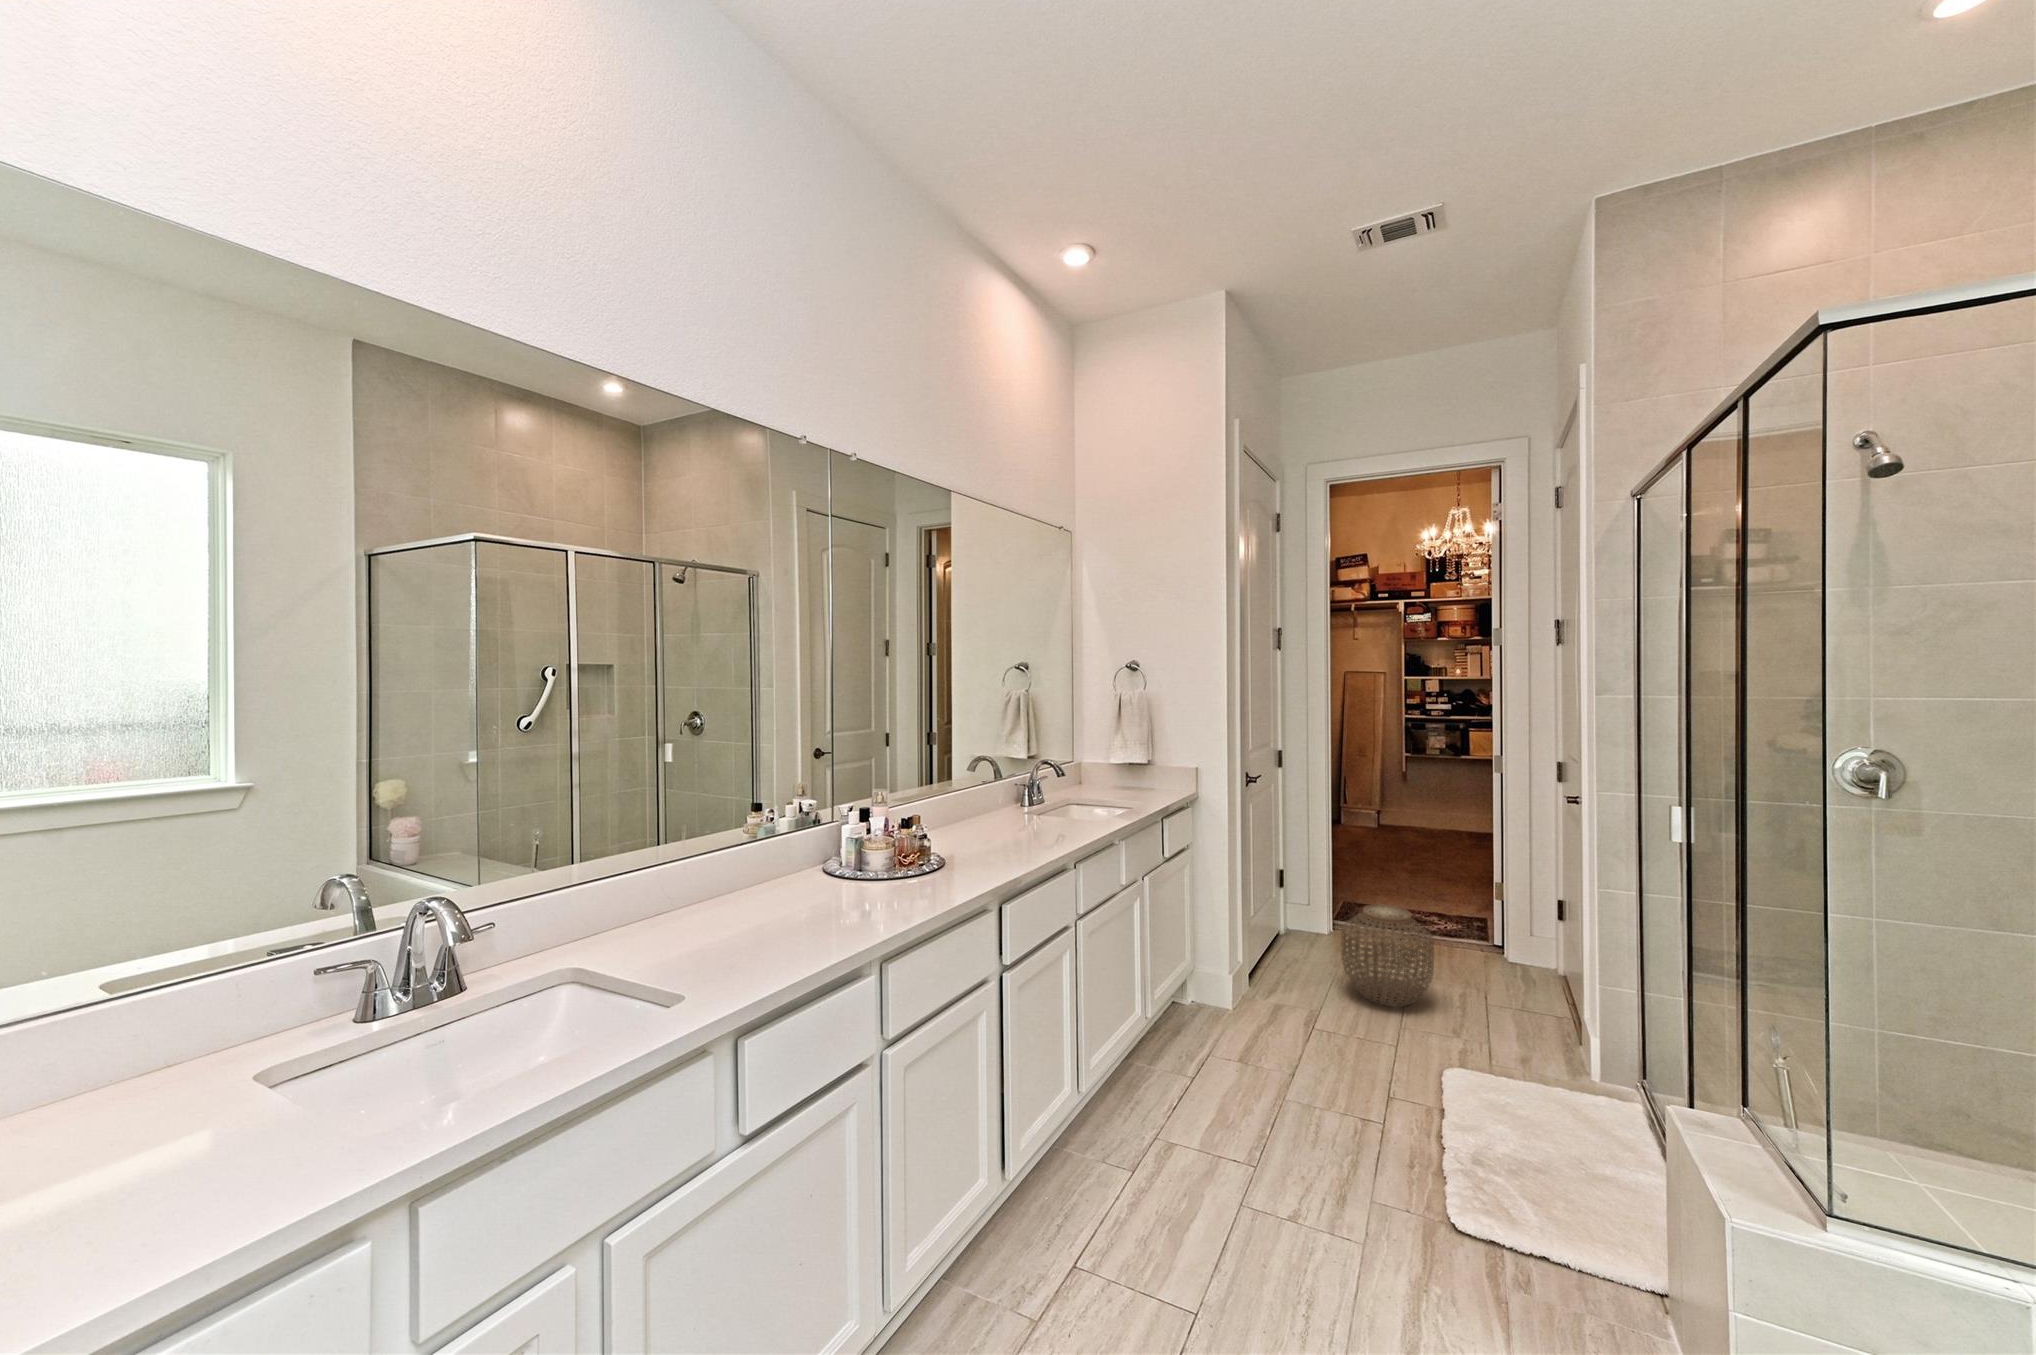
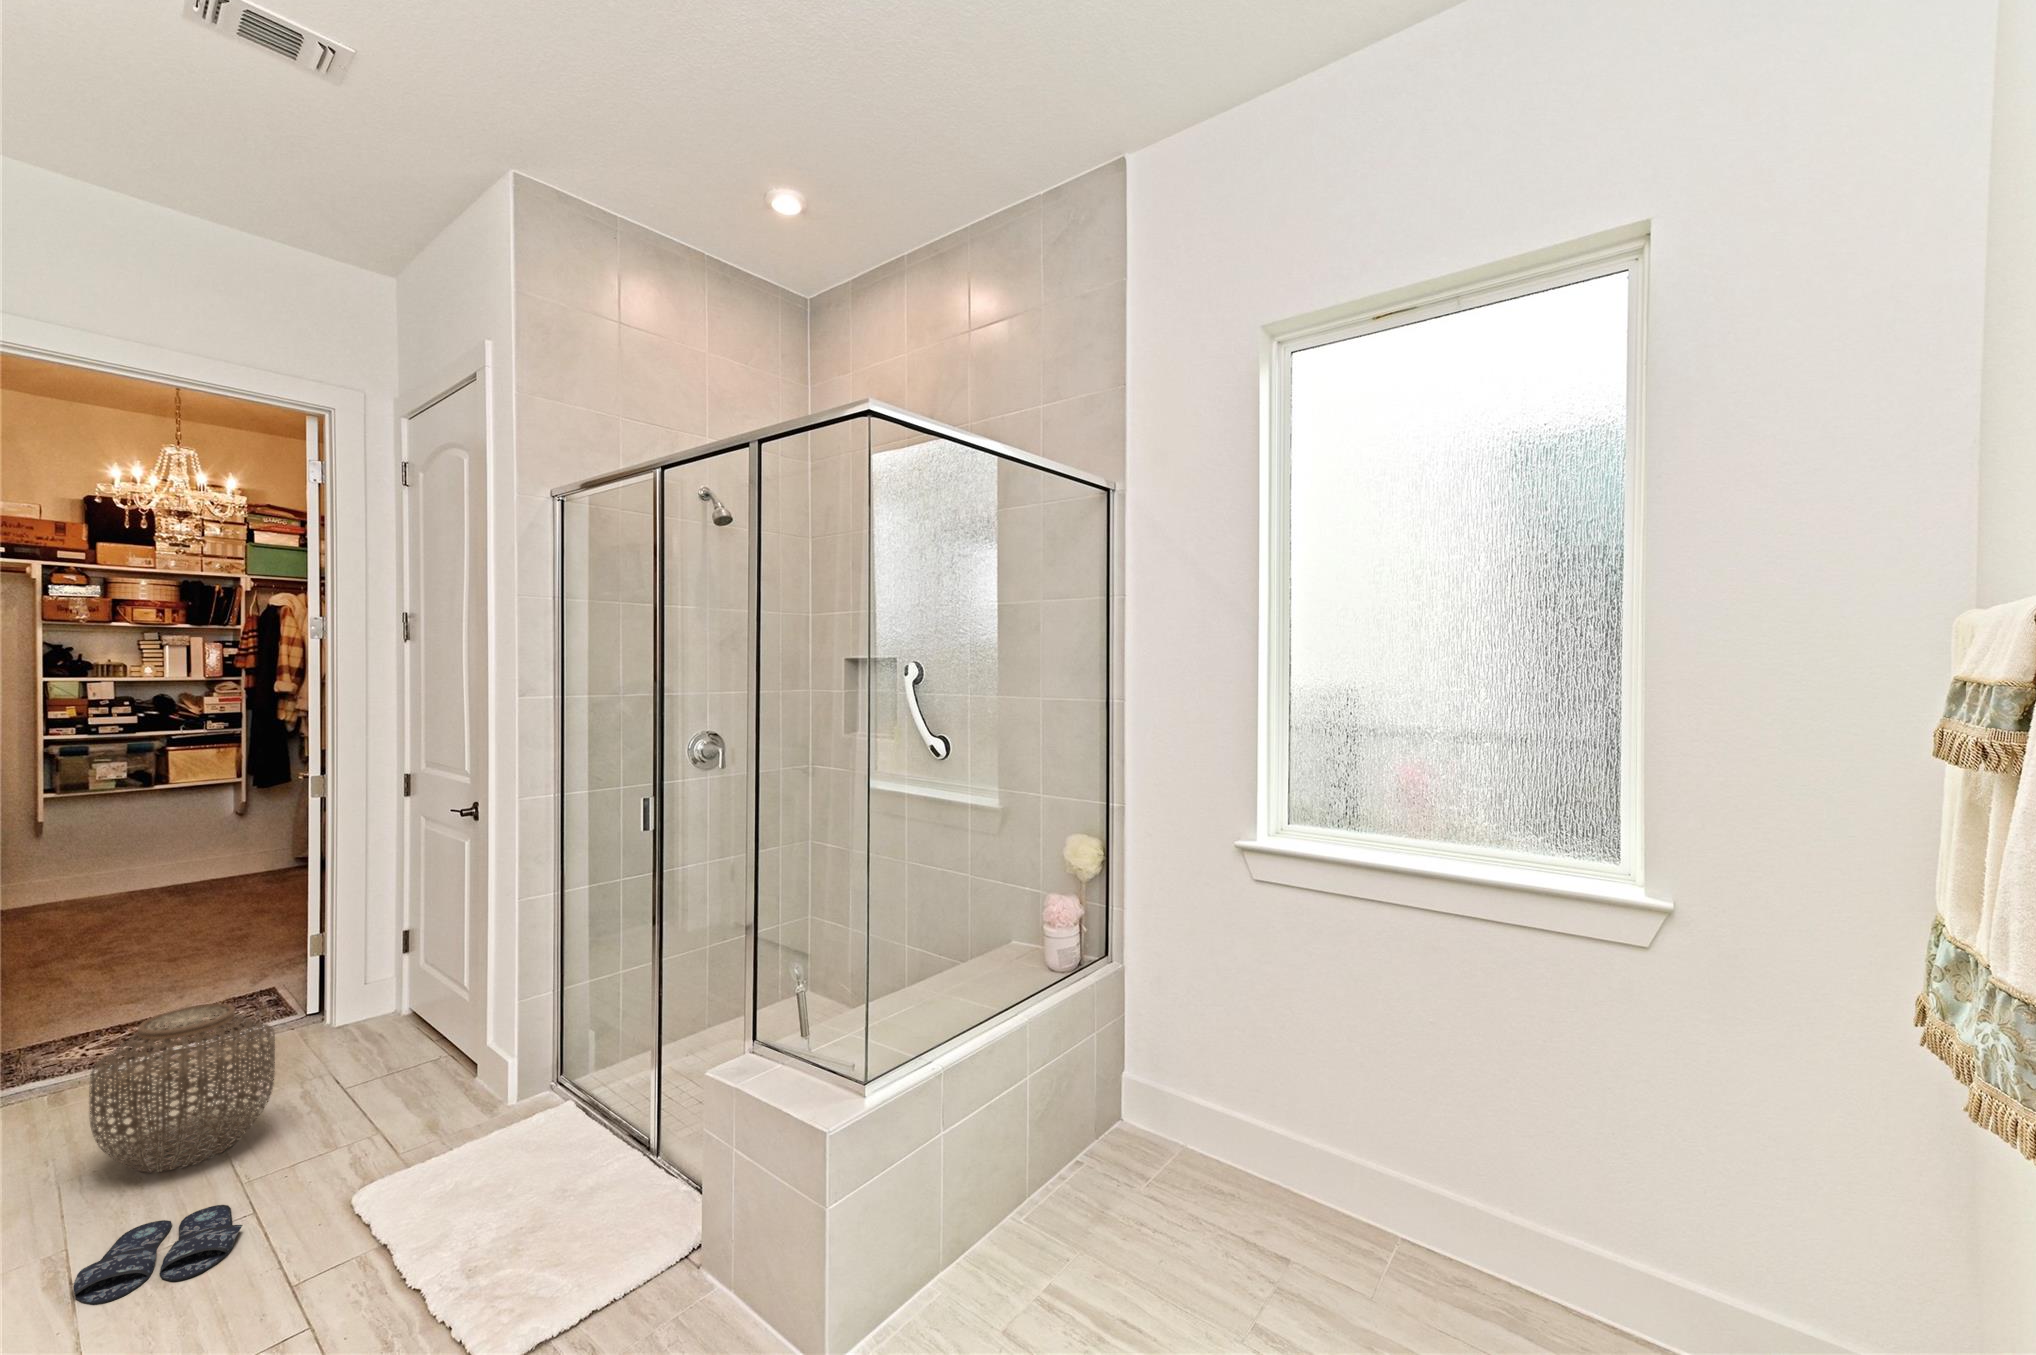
slippers: none [1308,1023,1387,1065] -> present [73,1205,243,1305]

